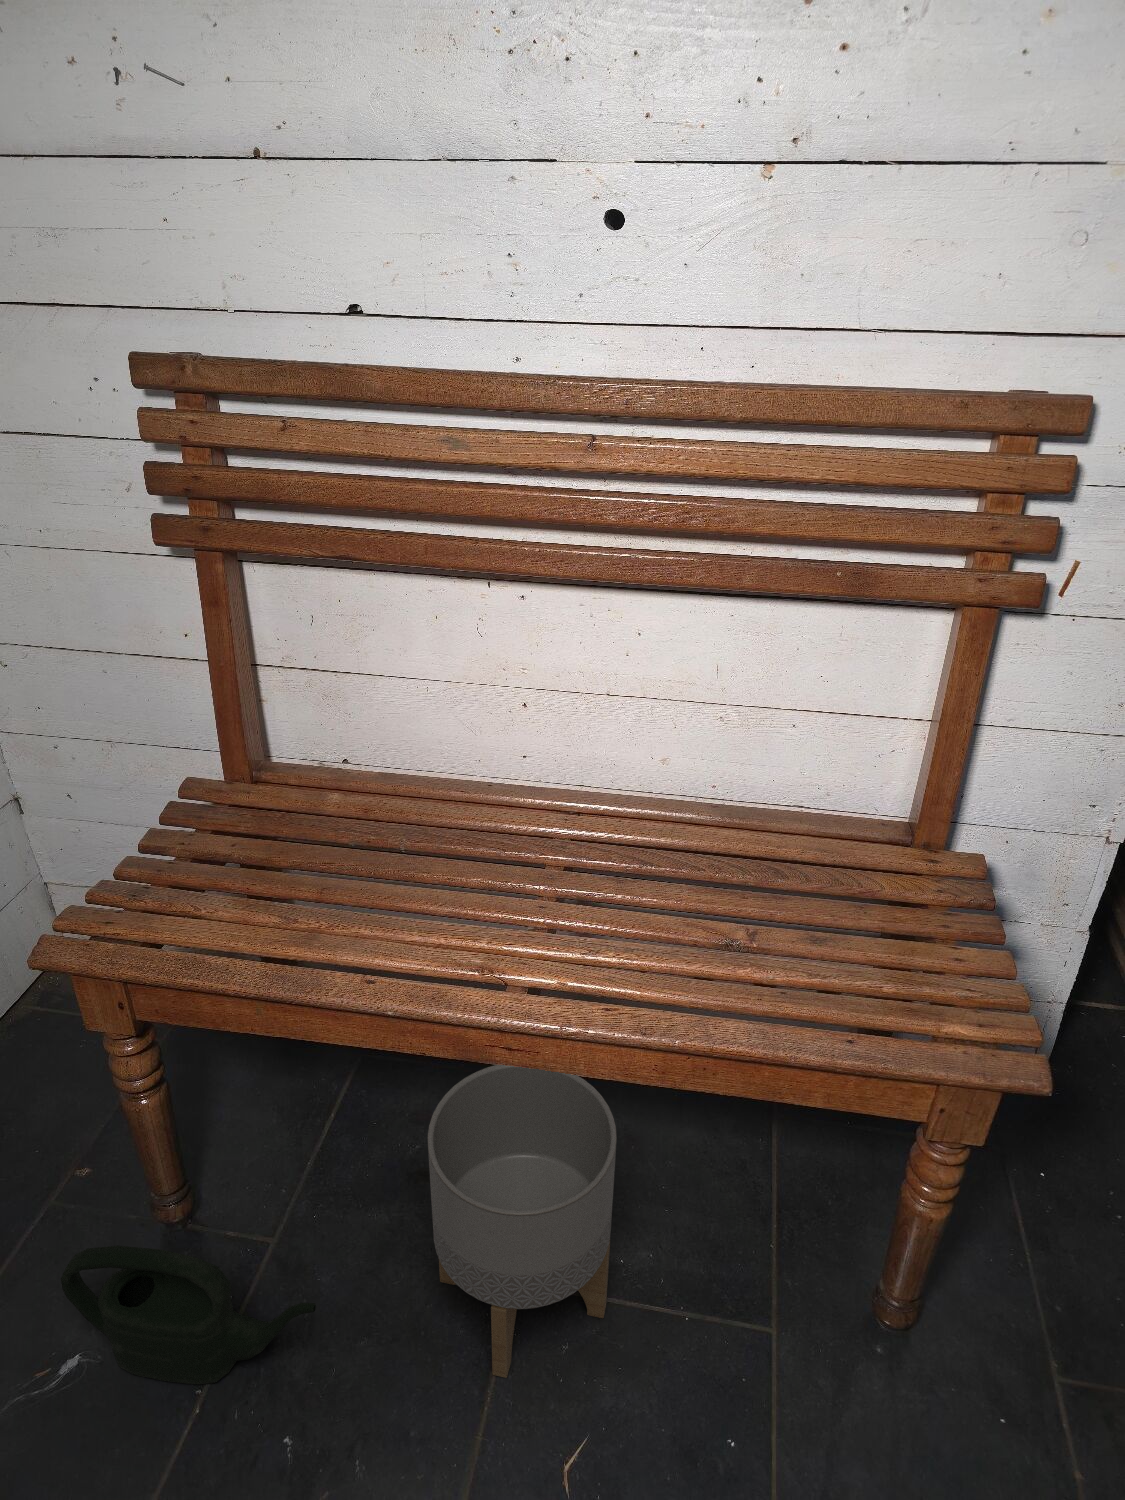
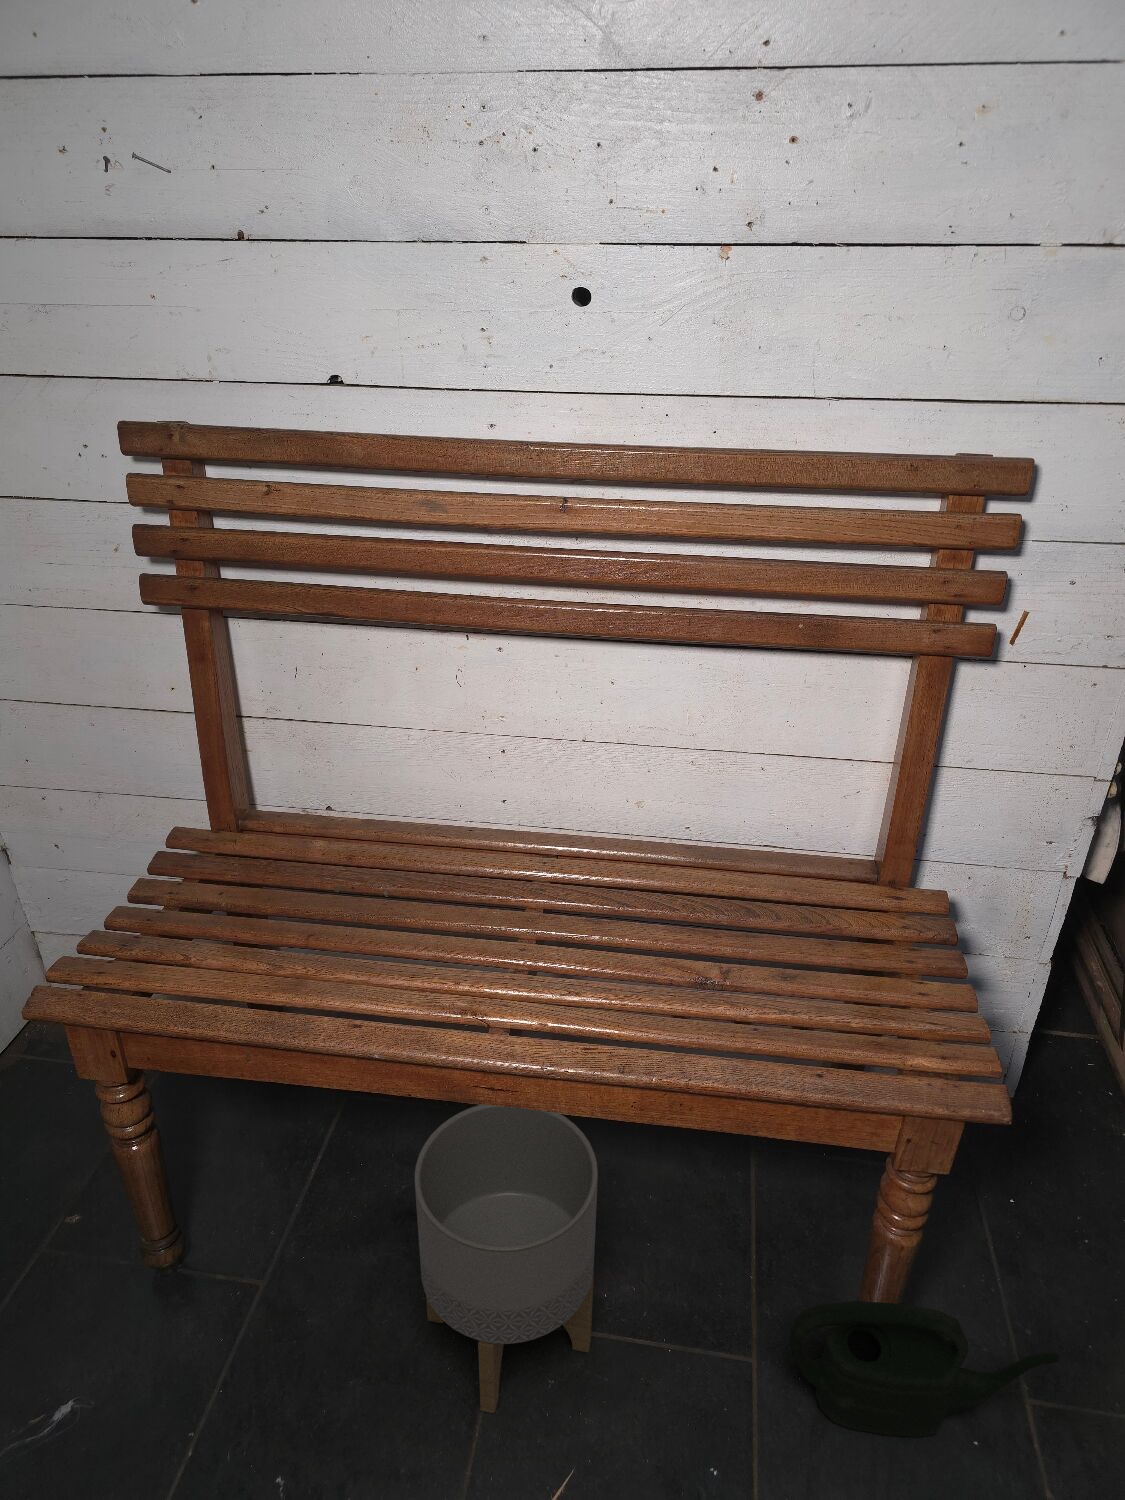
watering can: present [61,1246,316,1385] -> present [790,1301,1059,1437]

